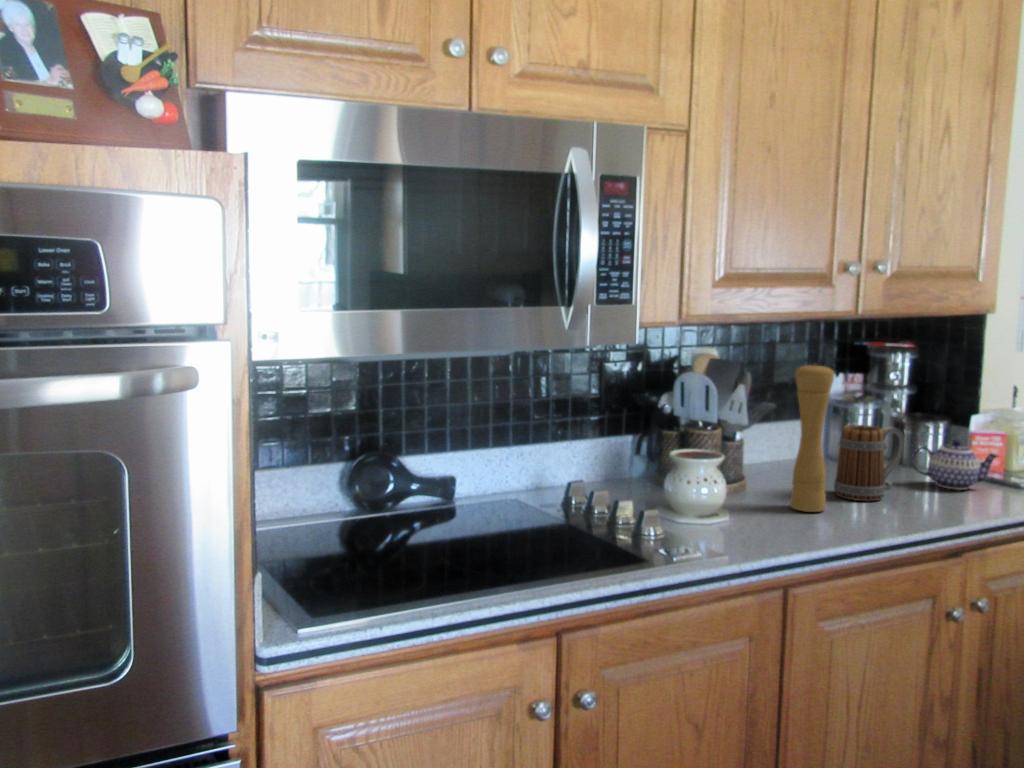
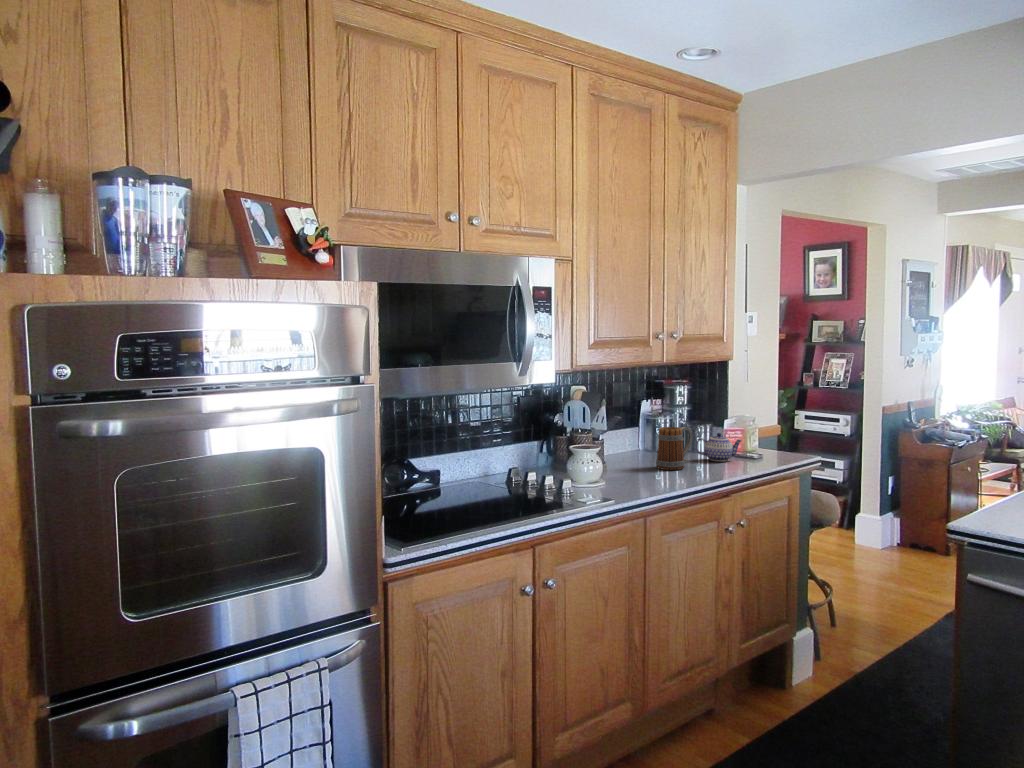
pepper mill: present [790,363,834,512] -> none [634,391,656,477]

